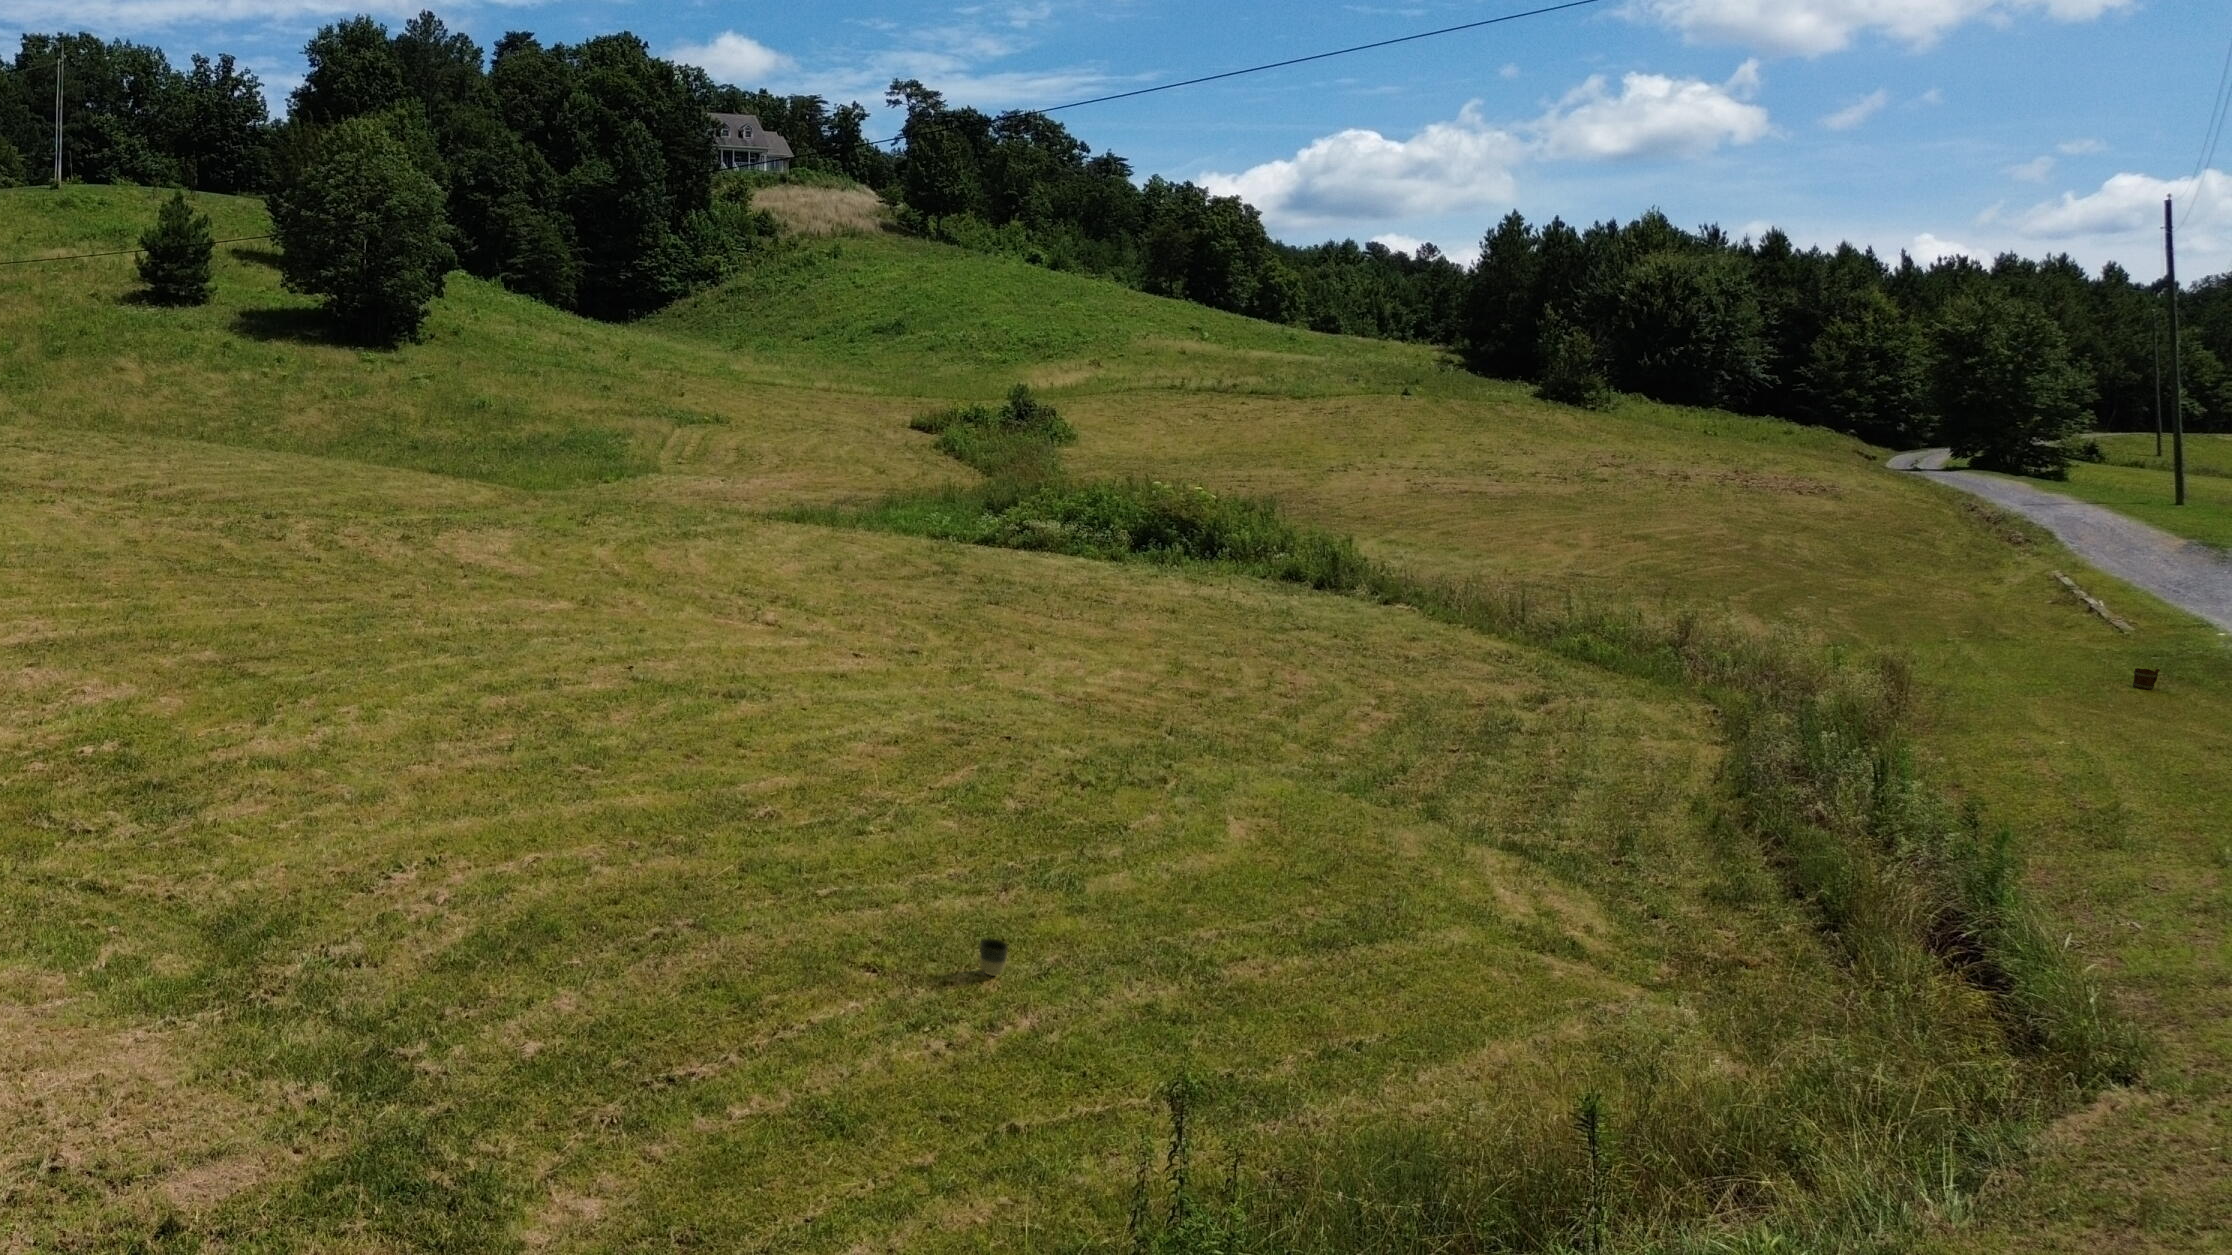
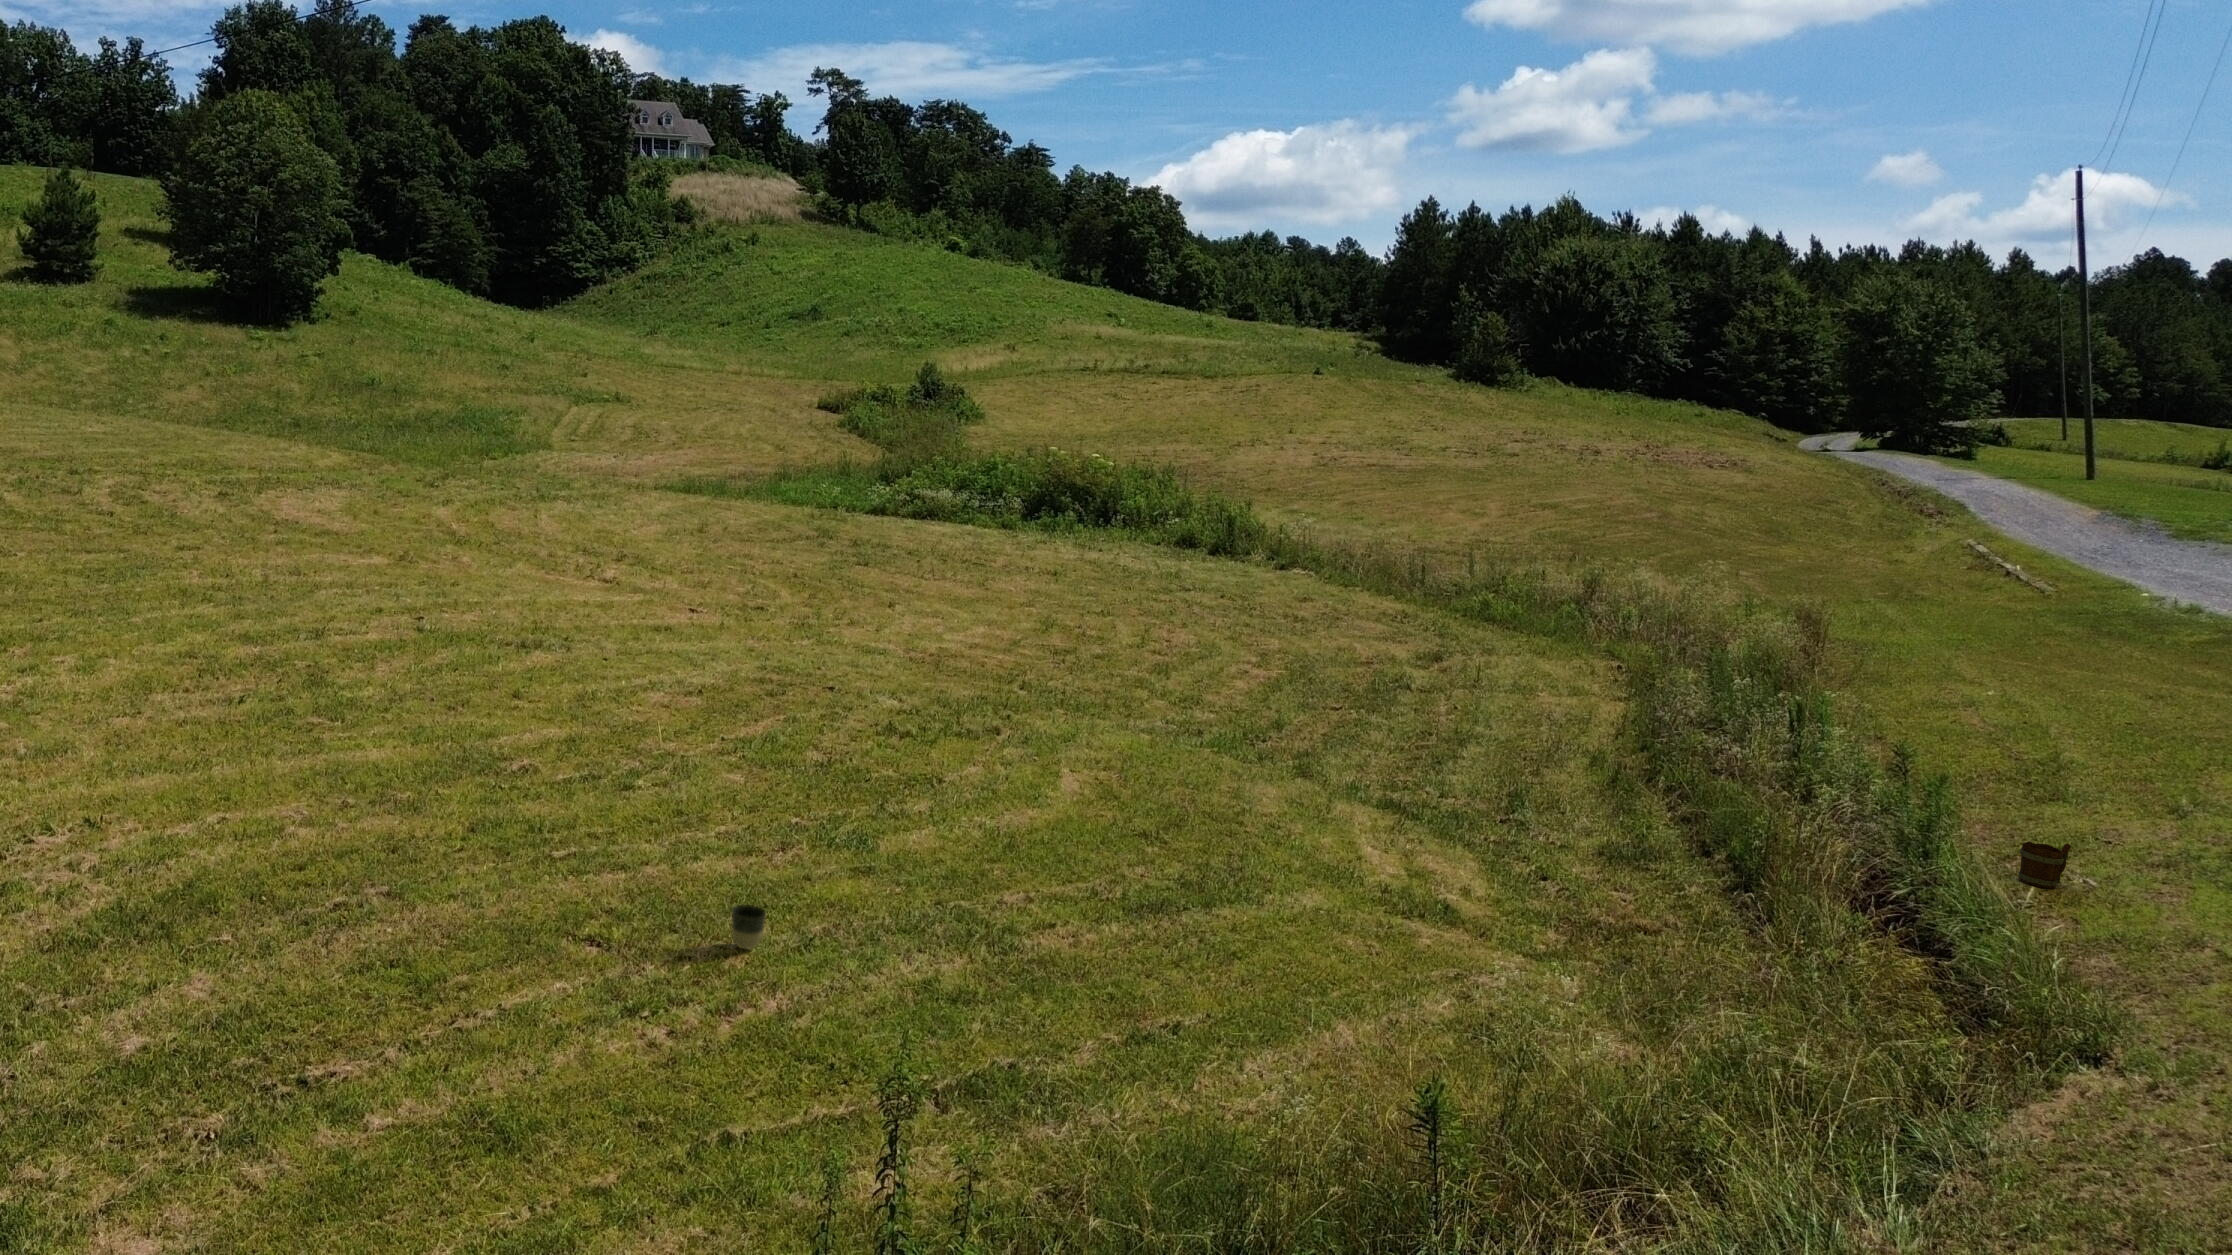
bucket: present [2133,668,2160,690] -> present [2018,842,2071,889]

